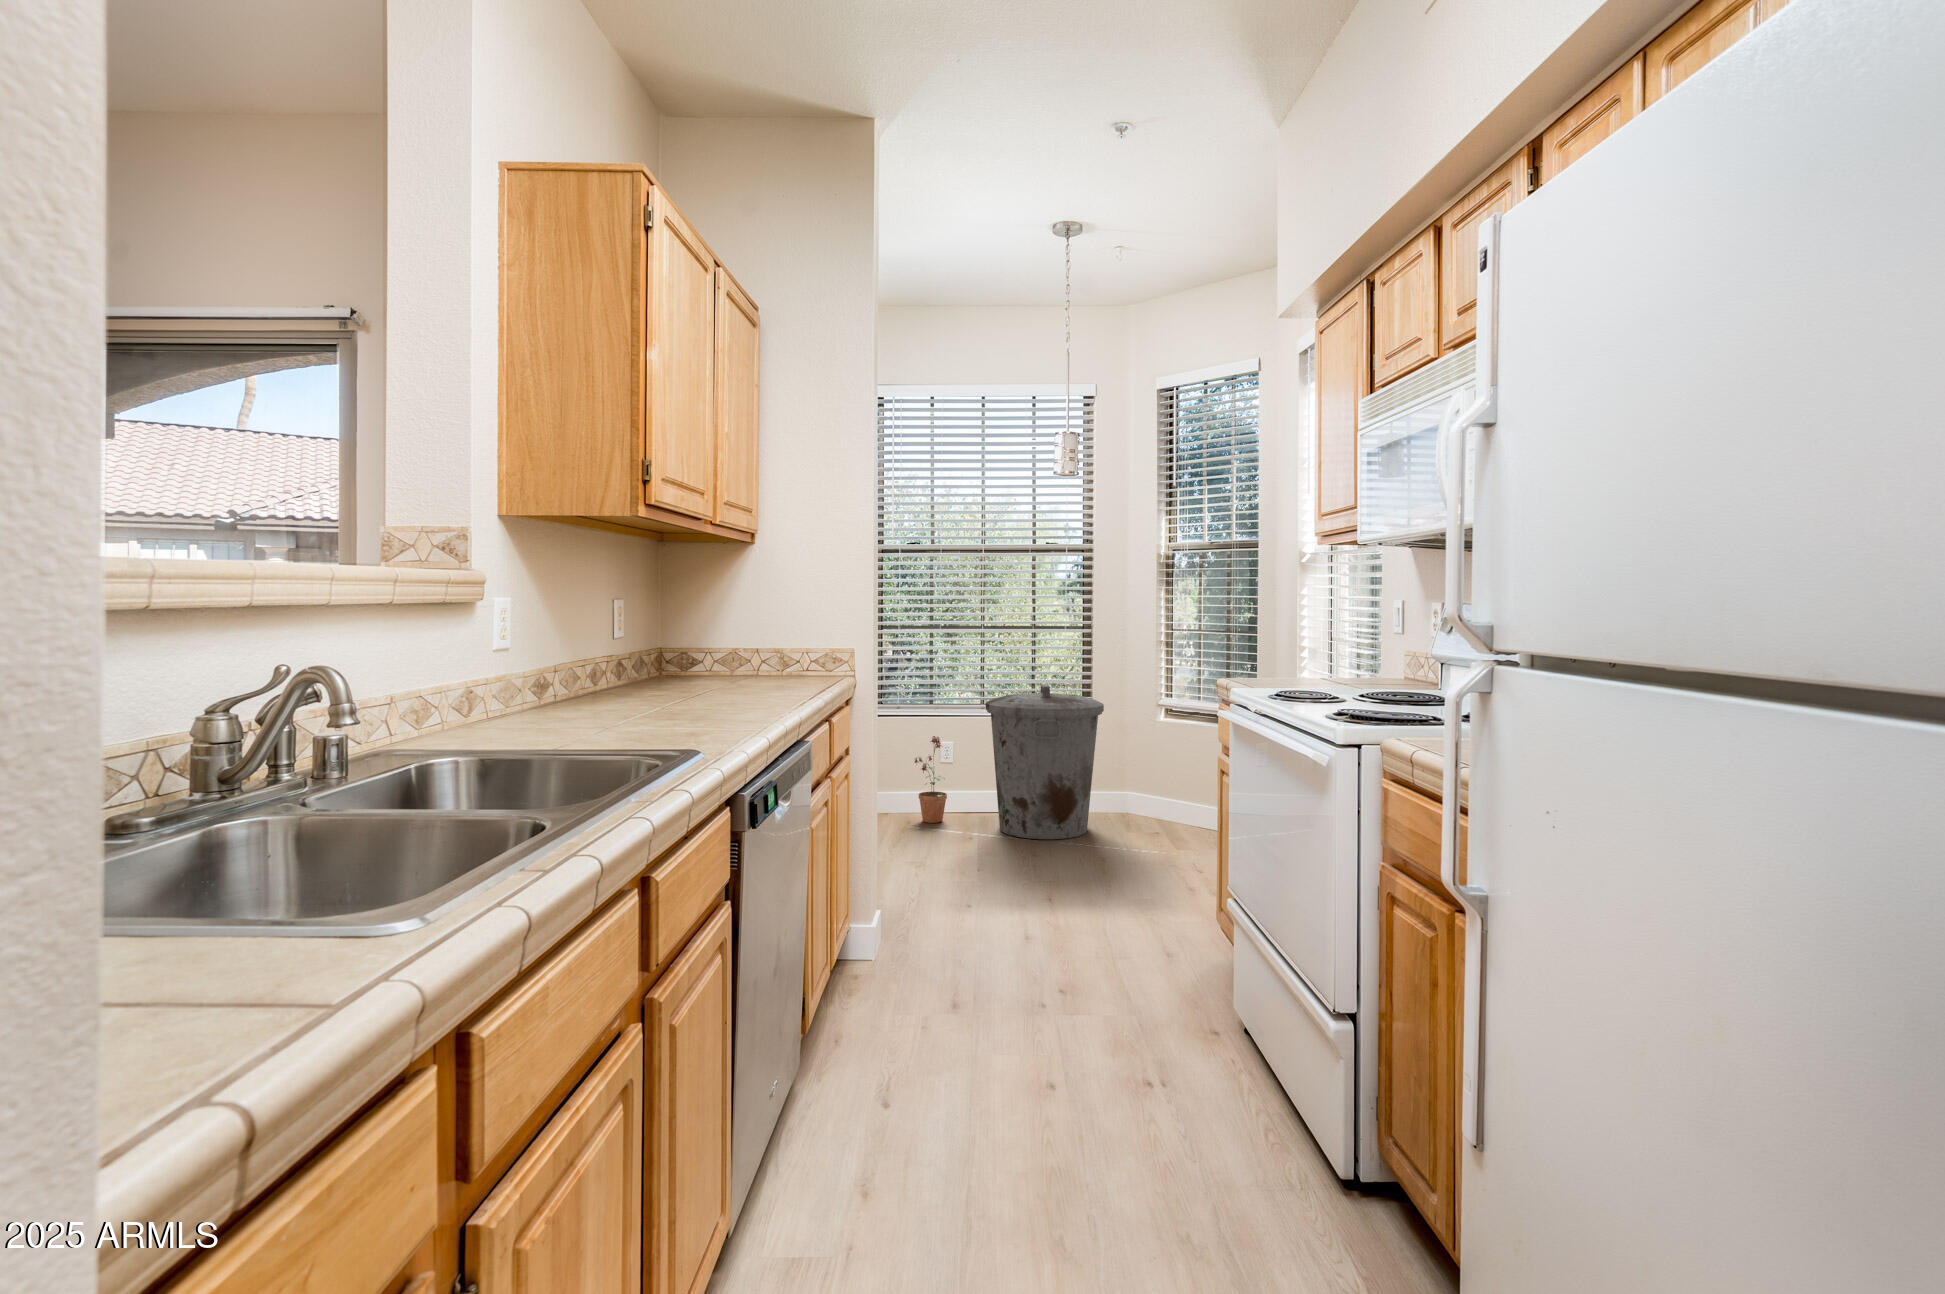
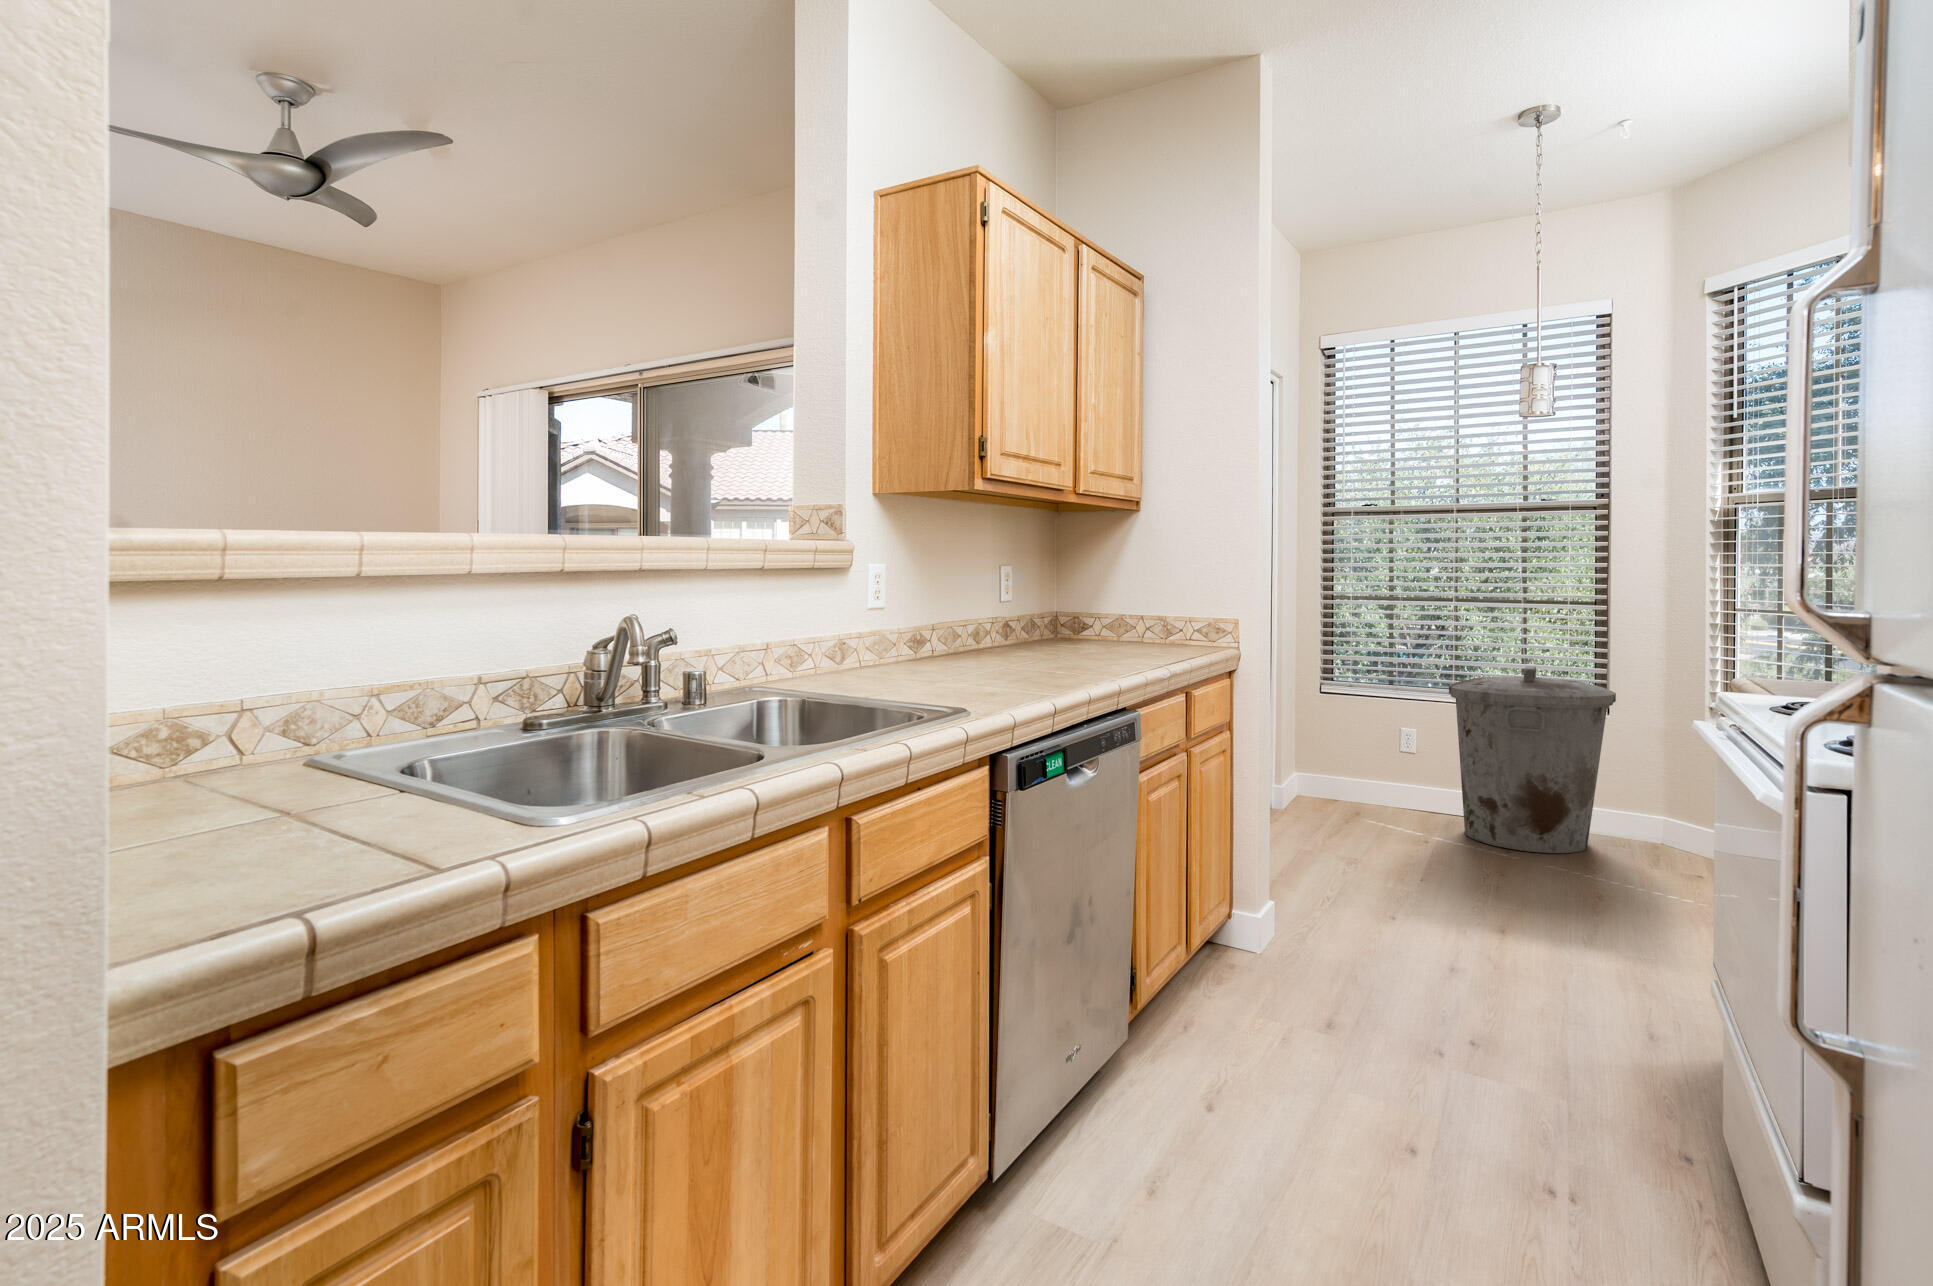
potted plant: present [915,736,947,823] -> none [1364,720,1403,815]

